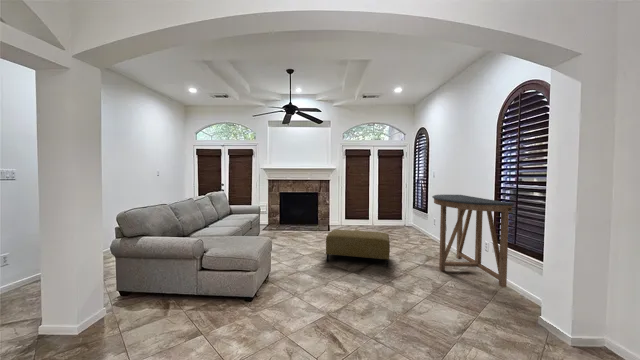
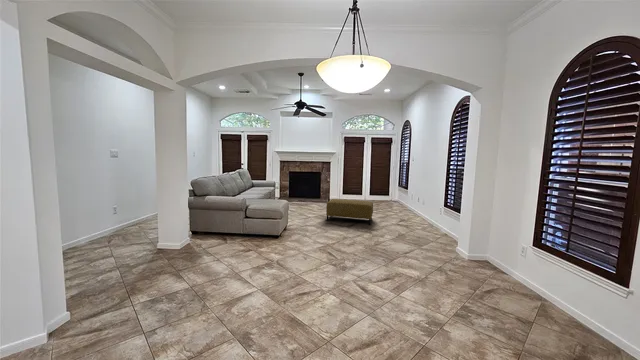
console table: present [432,195,514,287] -> none [405,174,454,236]

